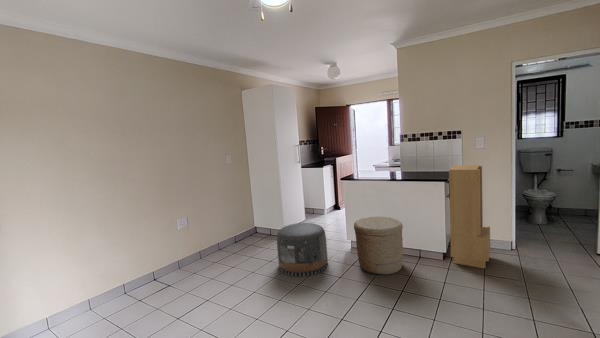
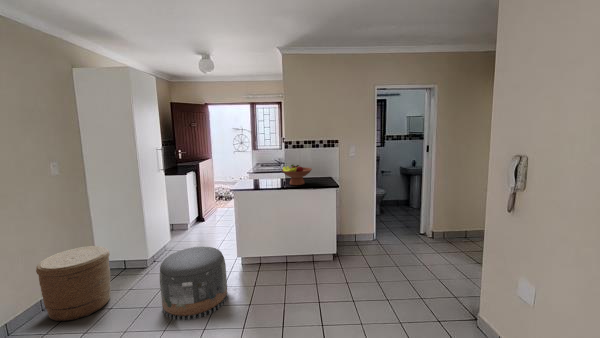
fruit bowl: none [388,157,420,177] -> present [282,165,312,185]
storage cabinet: present [449,165,490,268] -> none [337,171,370,262]
woven basket: present [354,217,403,275] -> present [36,246,111,321]

